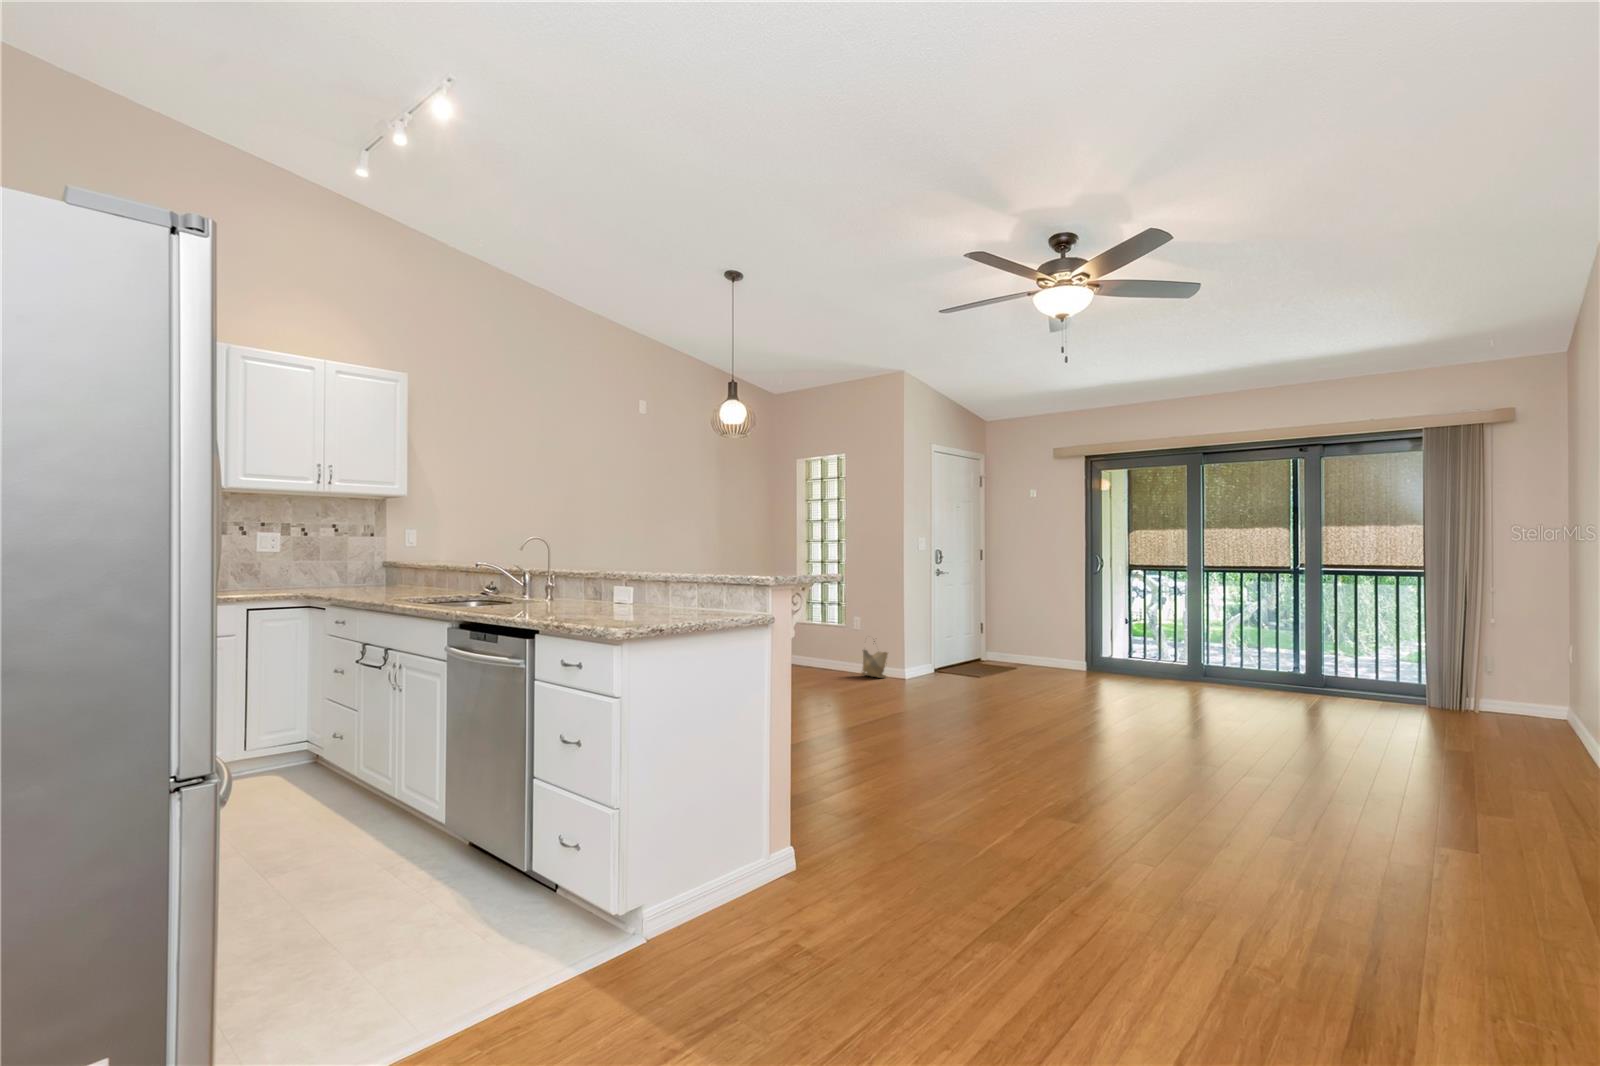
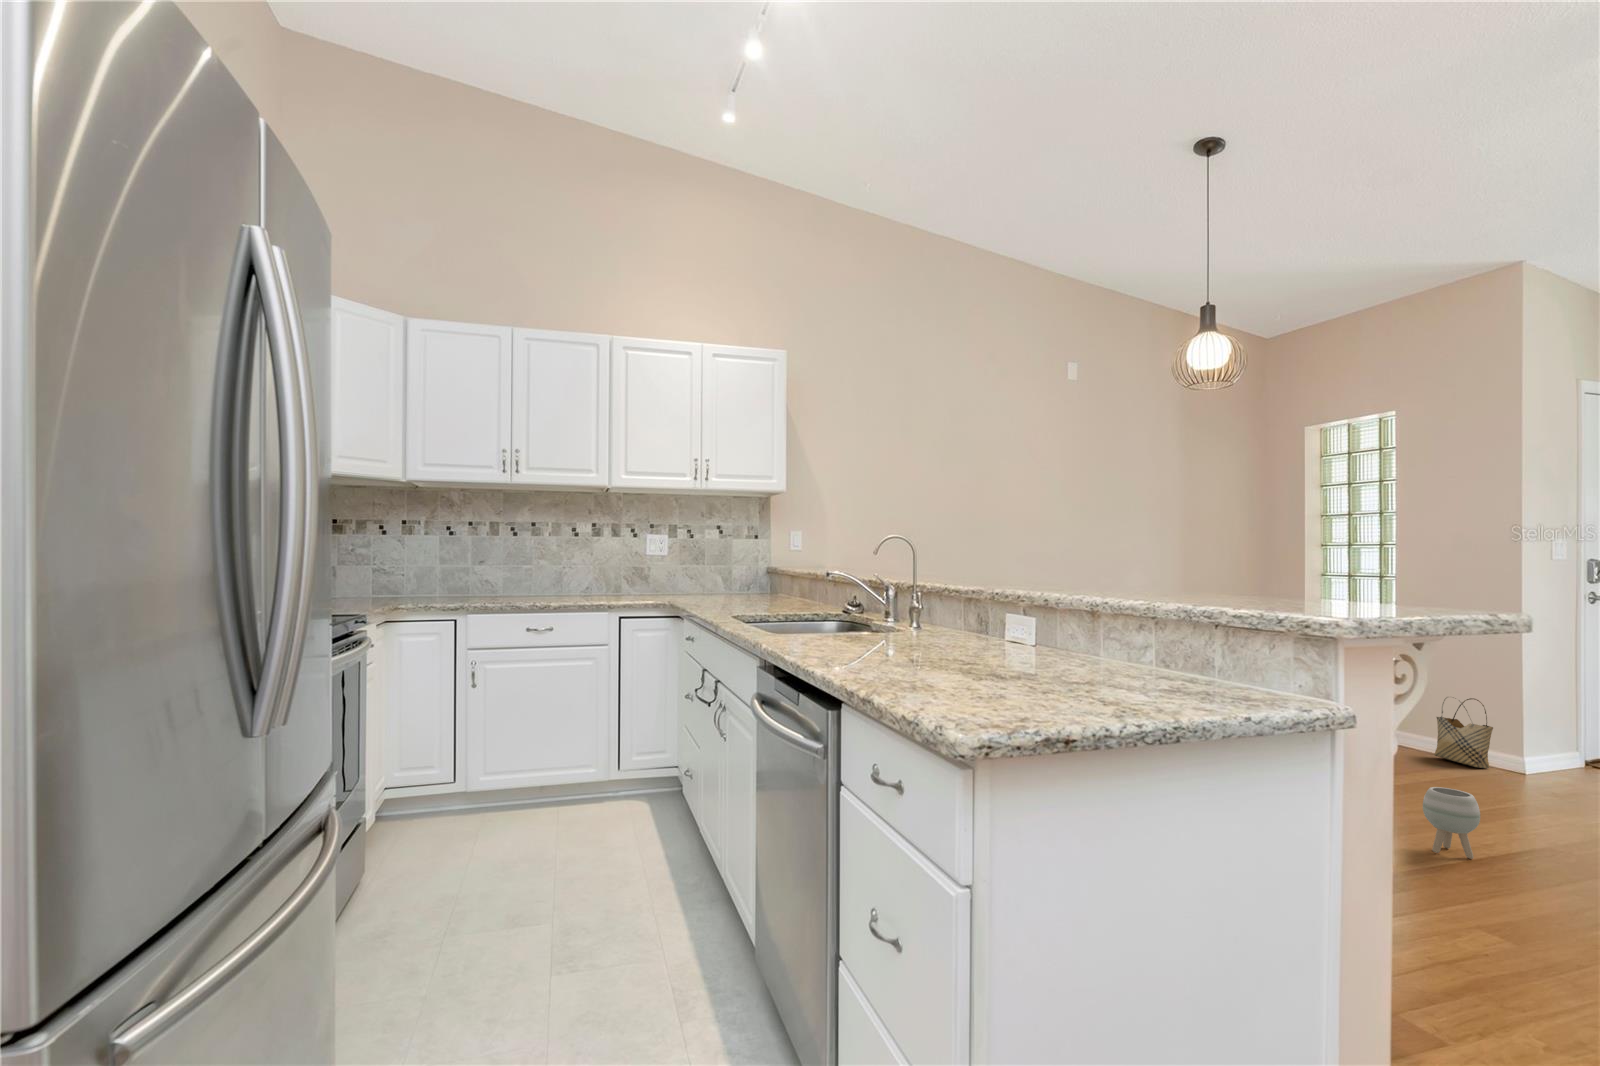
planter: none [841,682,866,719] -> present [1423,787,1480,859]

